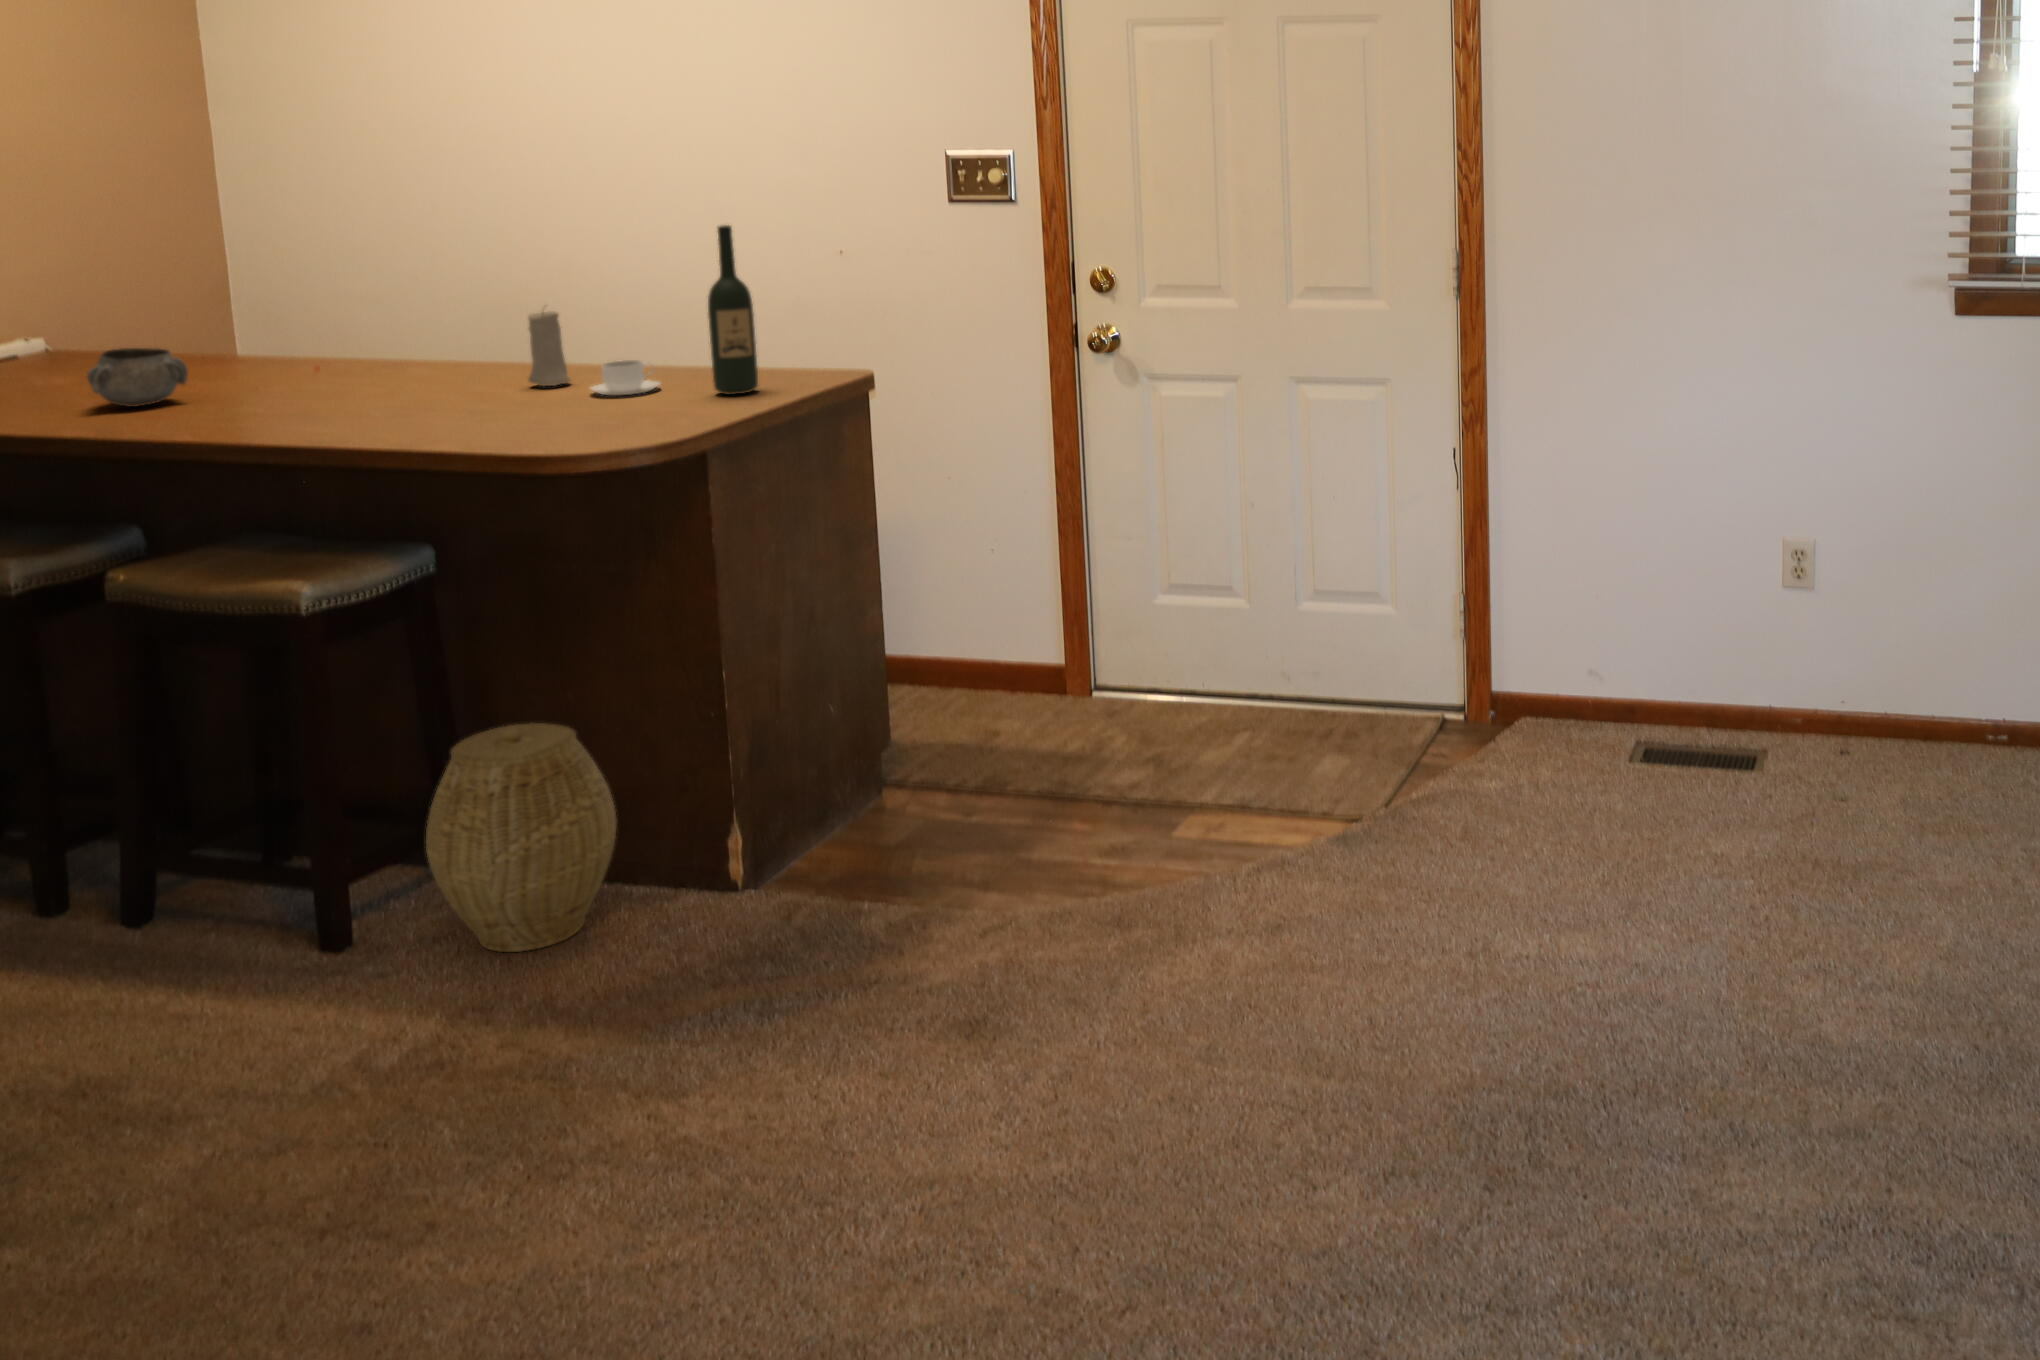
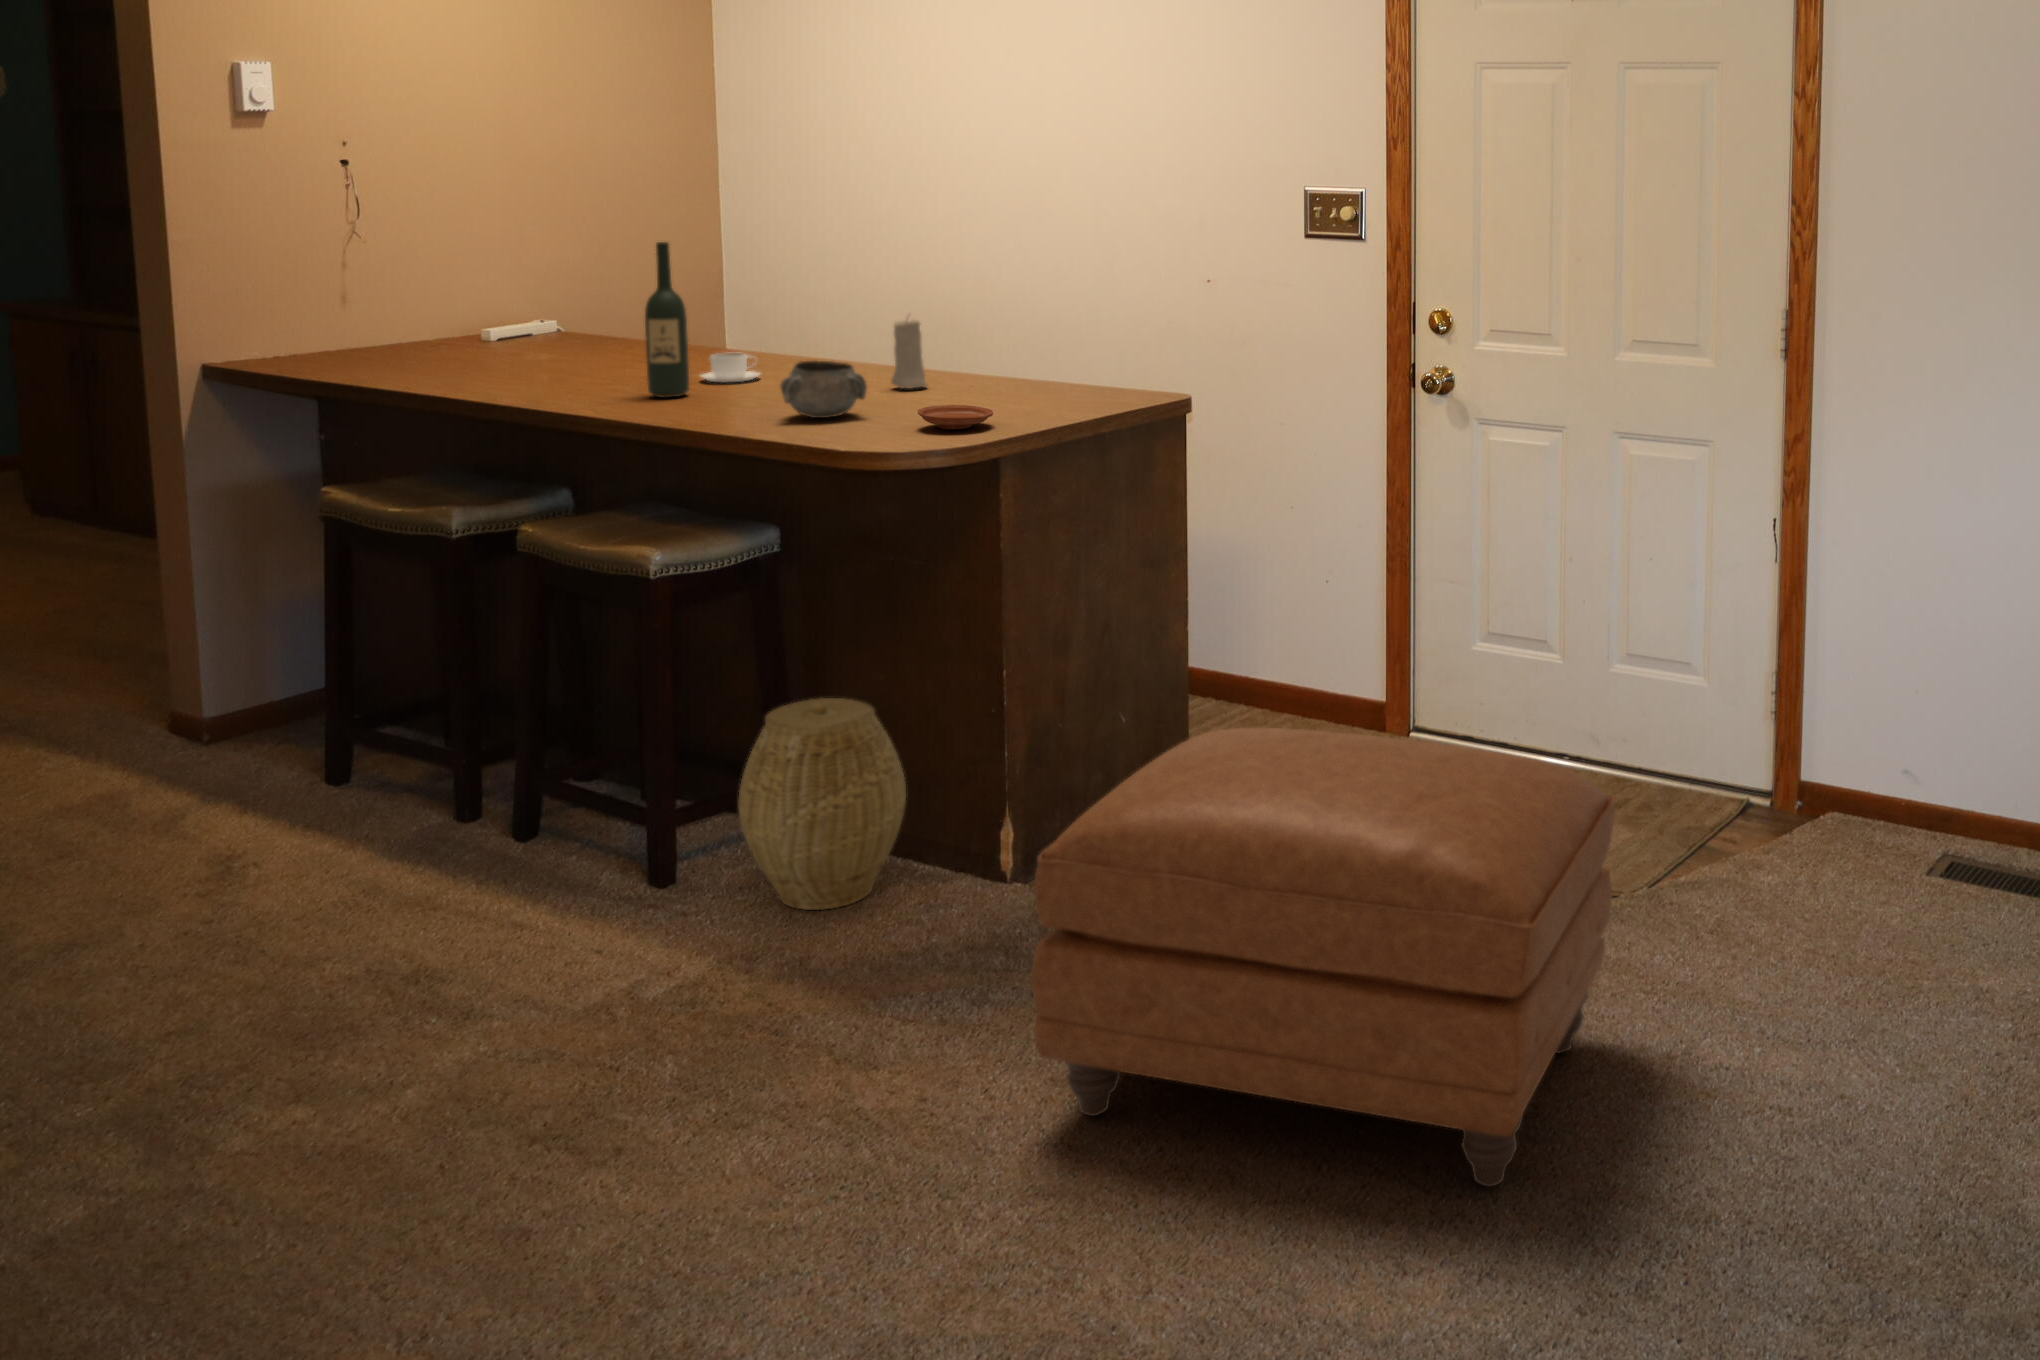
wine bottle: present [708,225,758,395] -> present [645,242,689,398]
decorative bowl: present [87,348,188,407] -> present [781,361,867,418]
coffee cup: present [591,360,660,395] -> present [701,352,760,382]
plate: none [601,399,686,426] -> present [918,405,993,429]
ottoman: none [861,692,1398,1100] -> present [1032,728,1615,1187]

